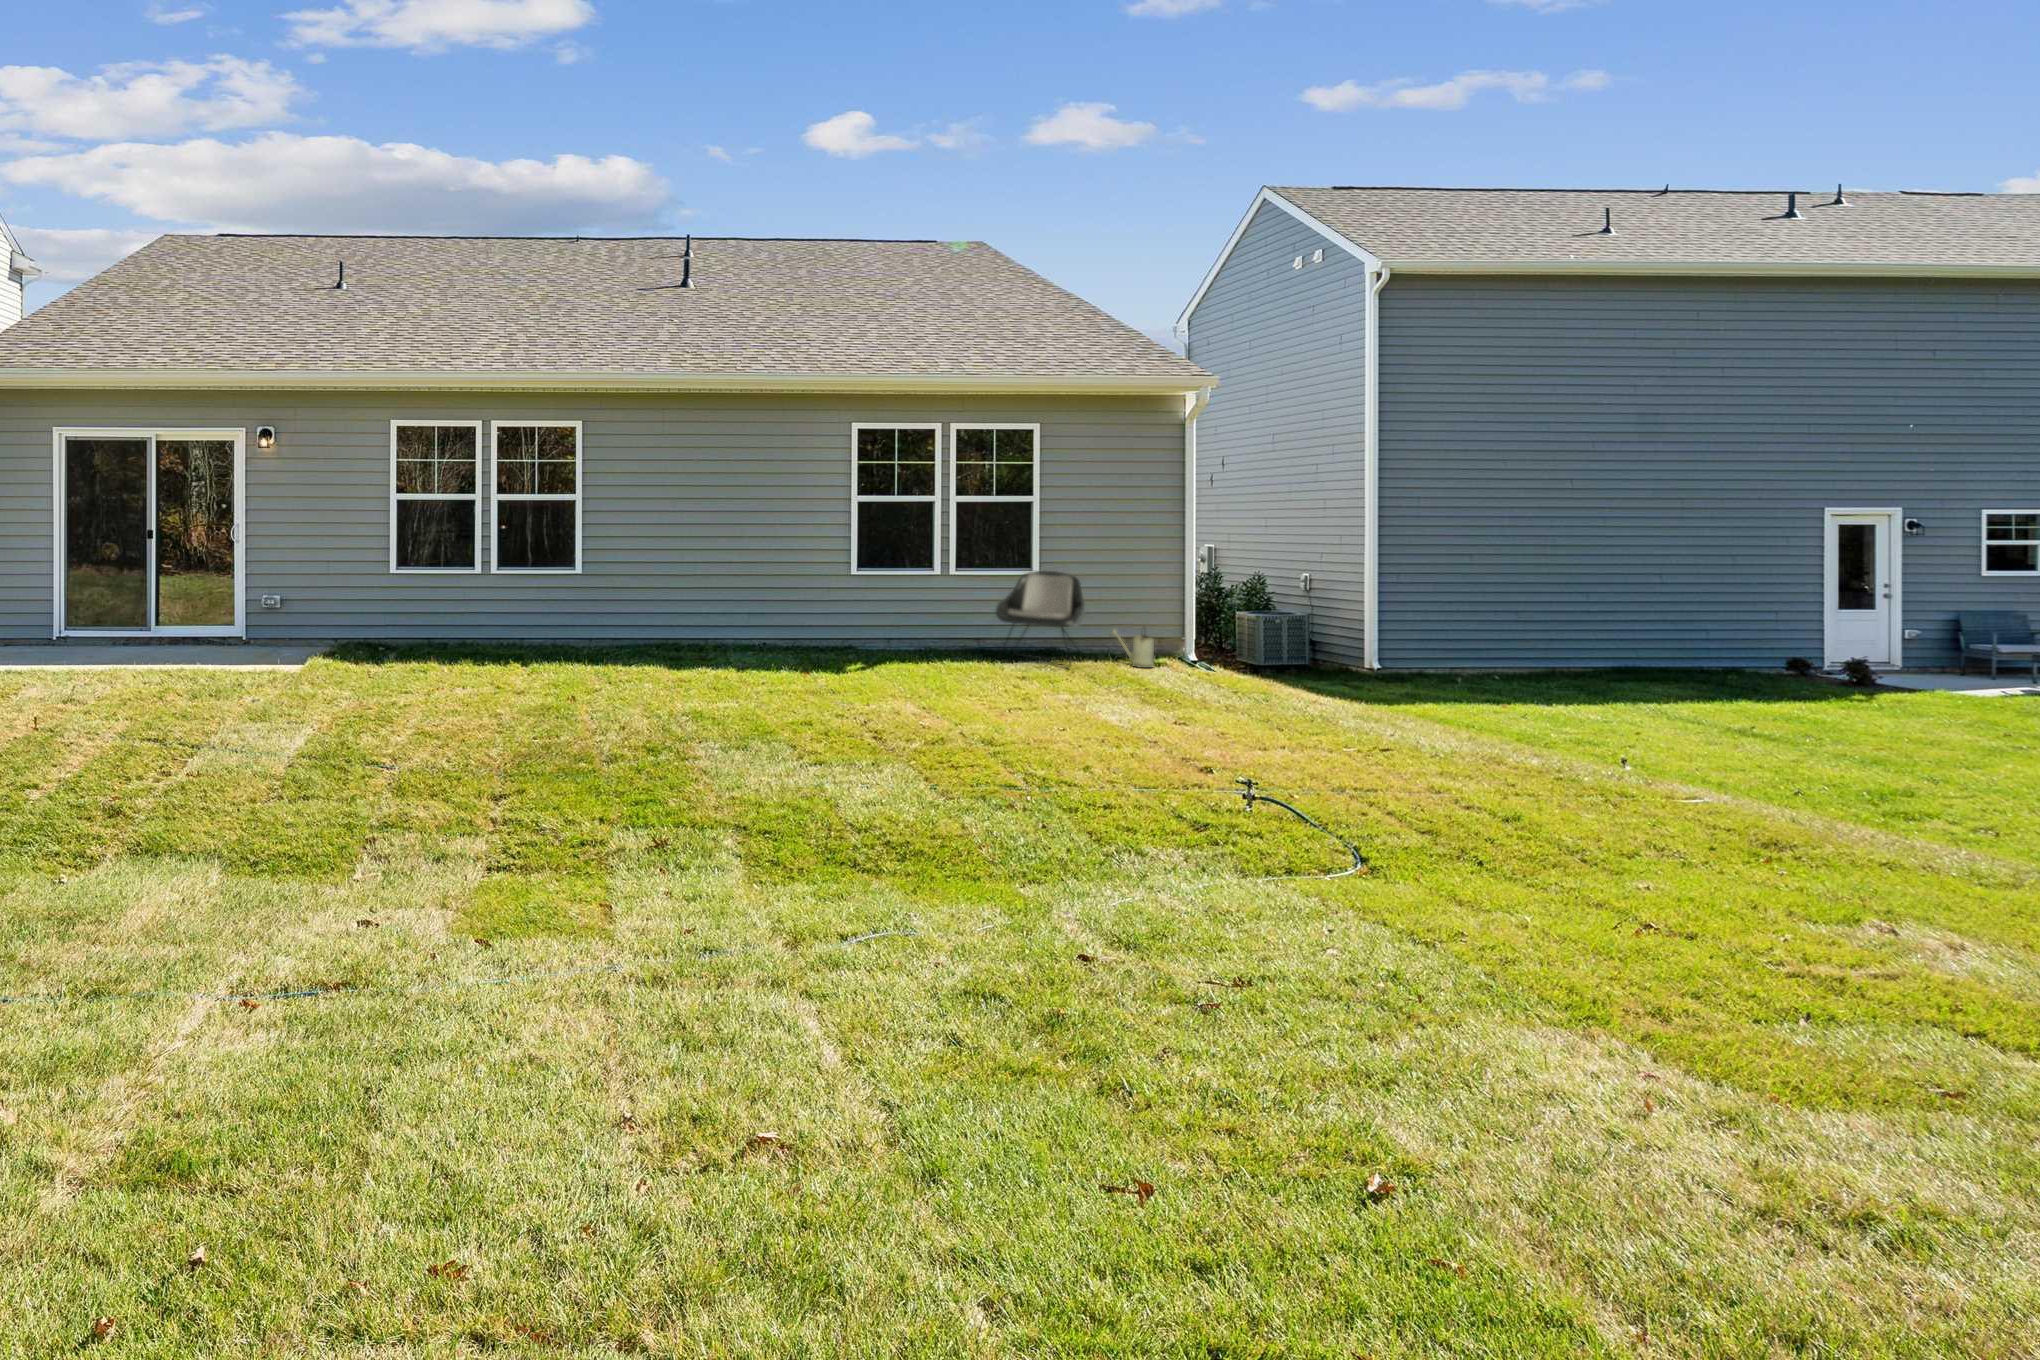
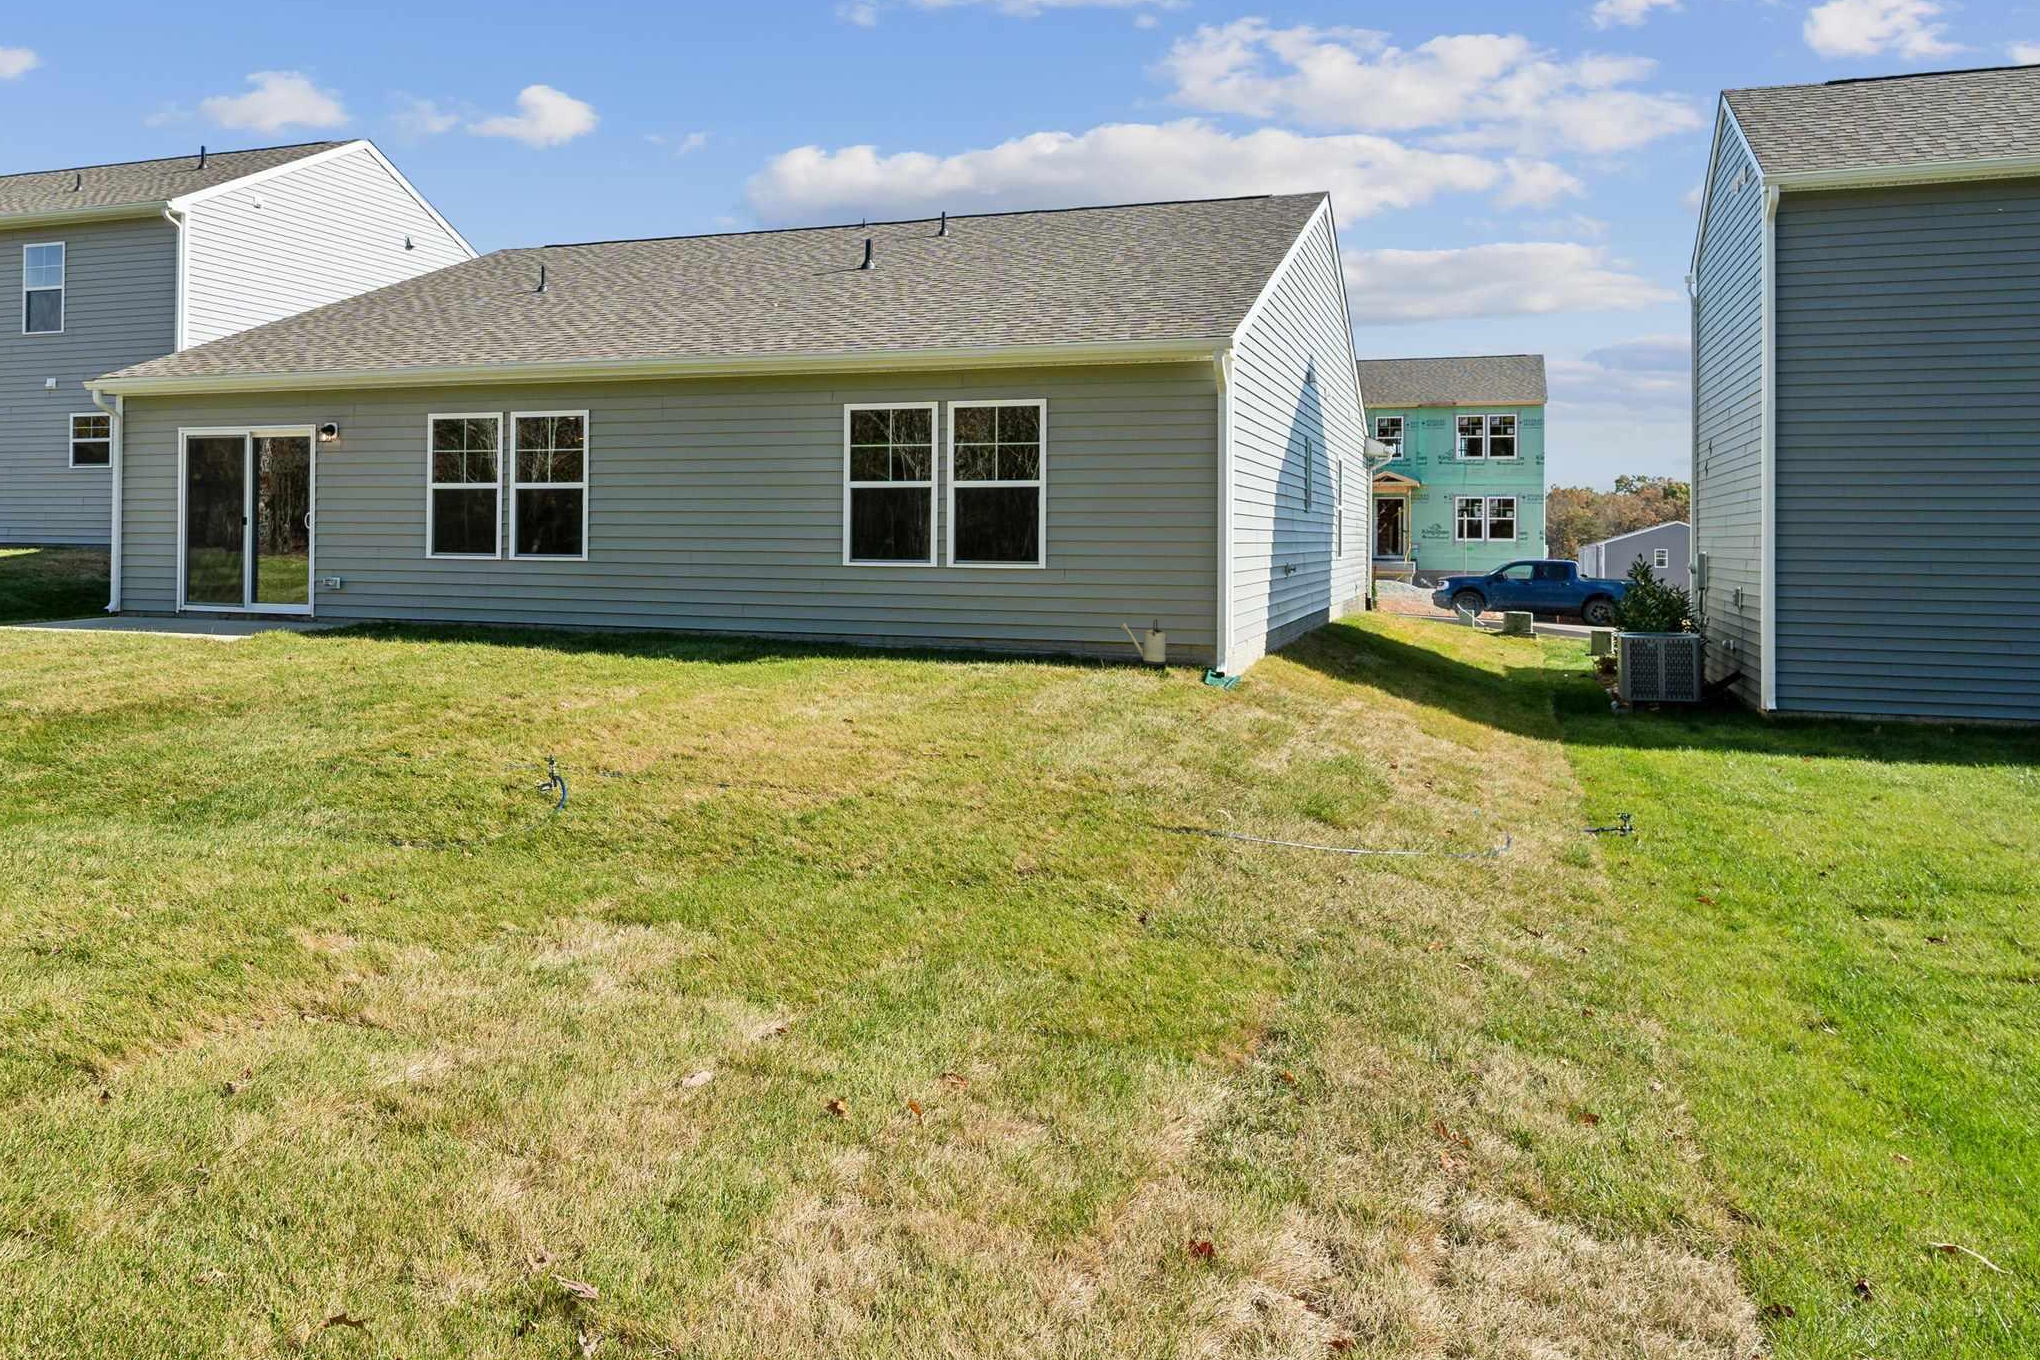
lounge chair: present [996,571,1085,668] -> none [998,561,1094,666]

